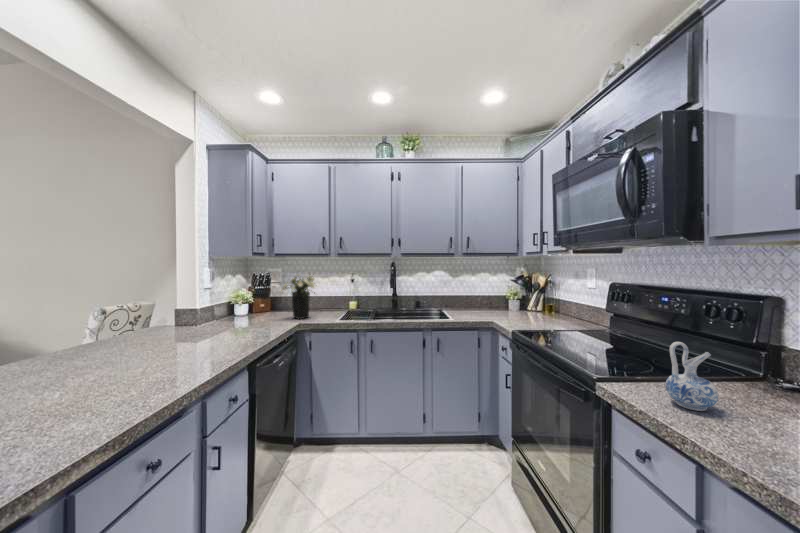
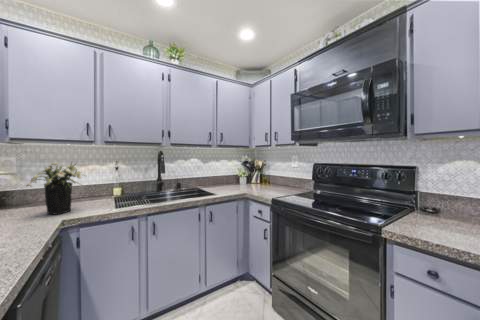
ceramic pitcher: present [665,342,718,411] -> none [420,196,452,235]

